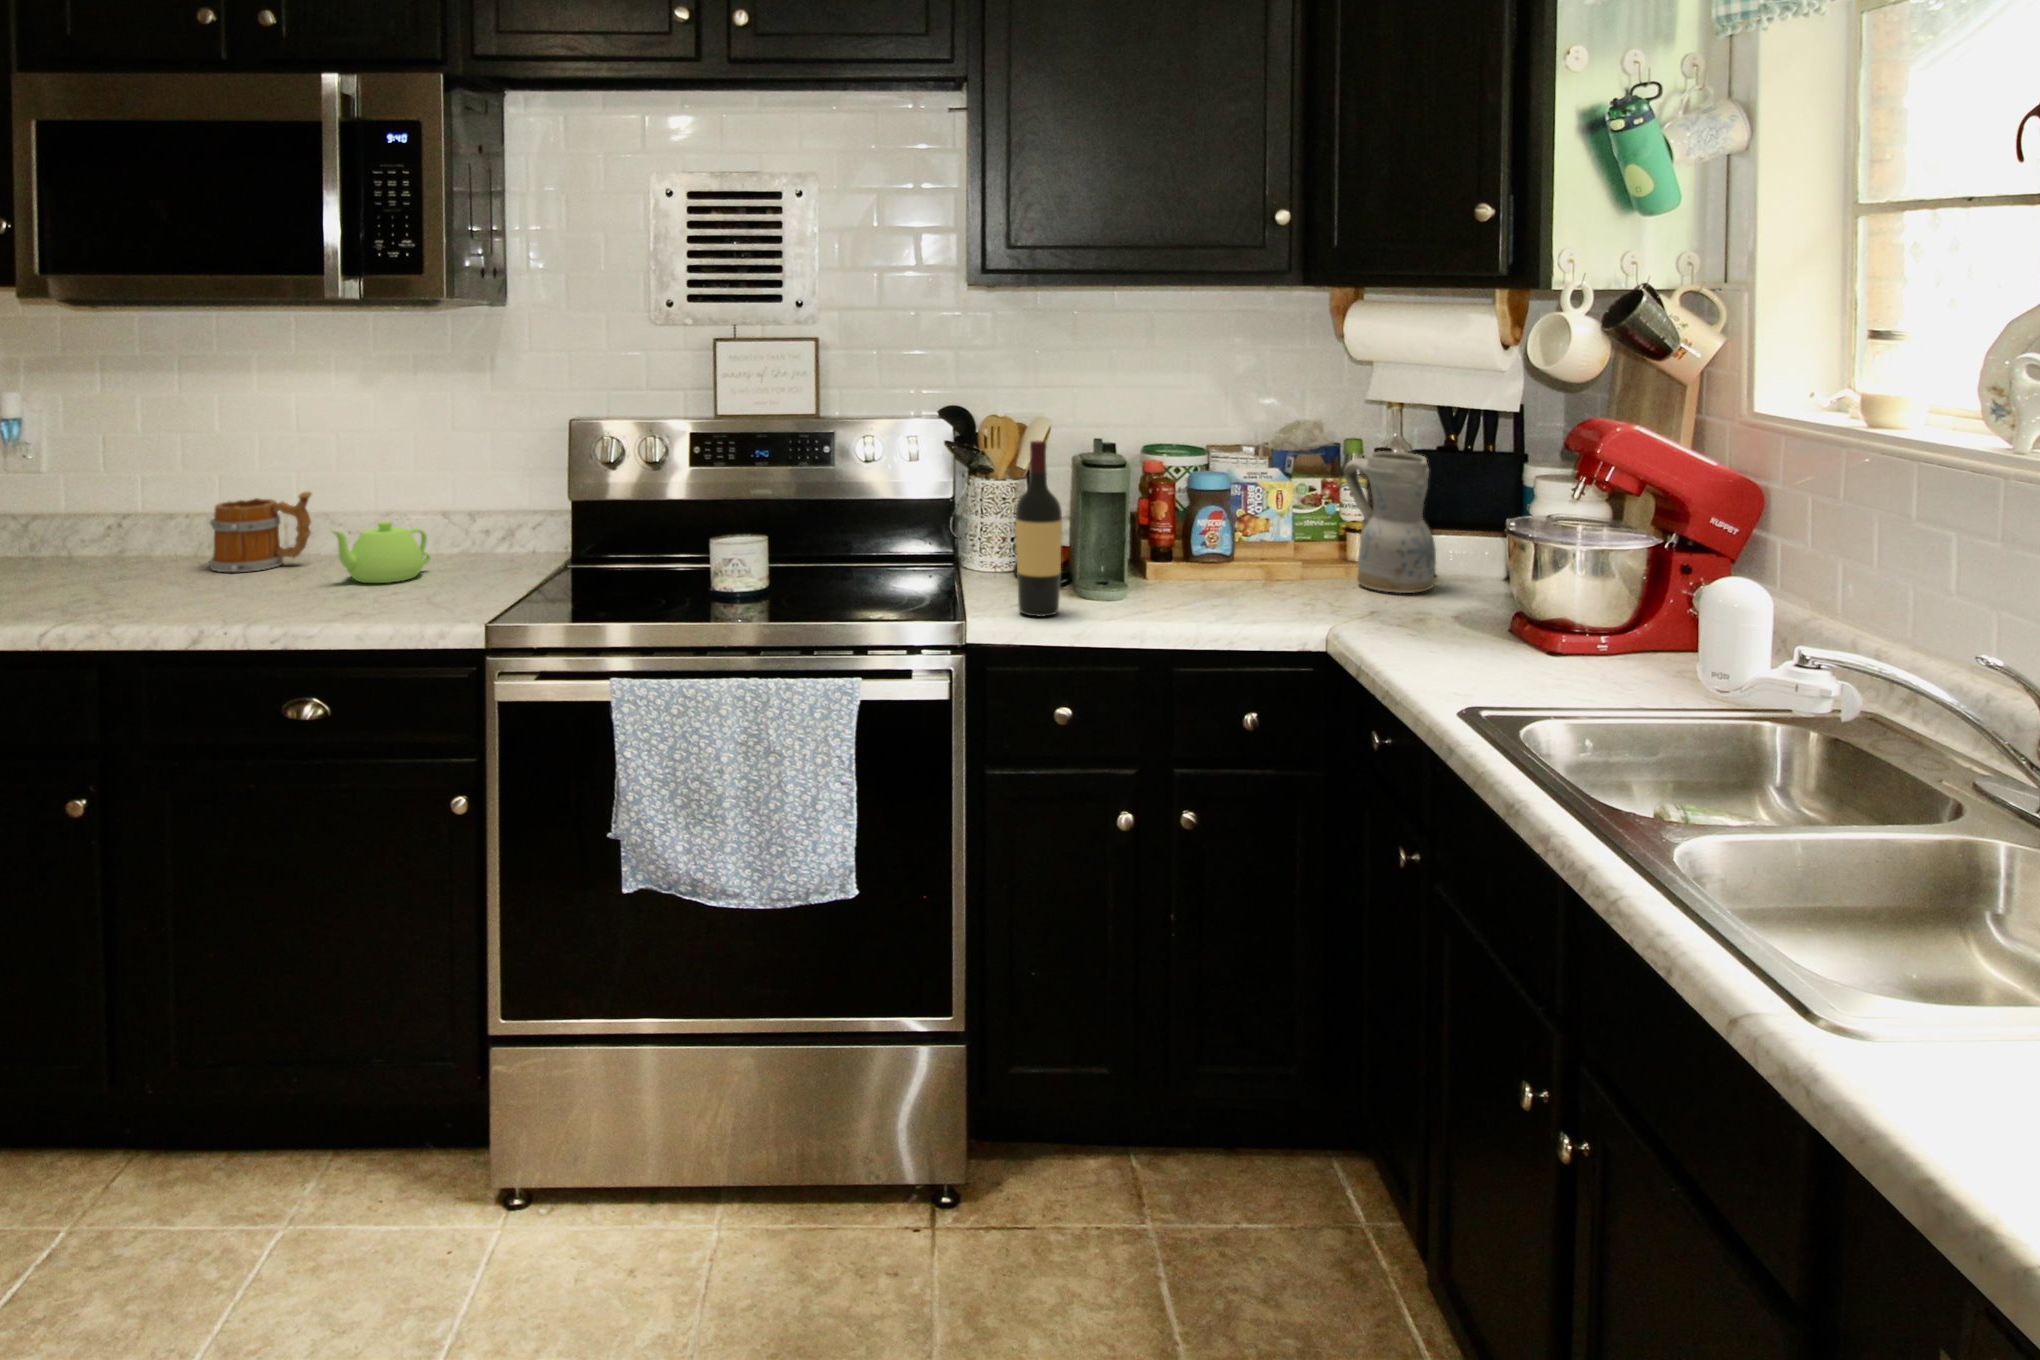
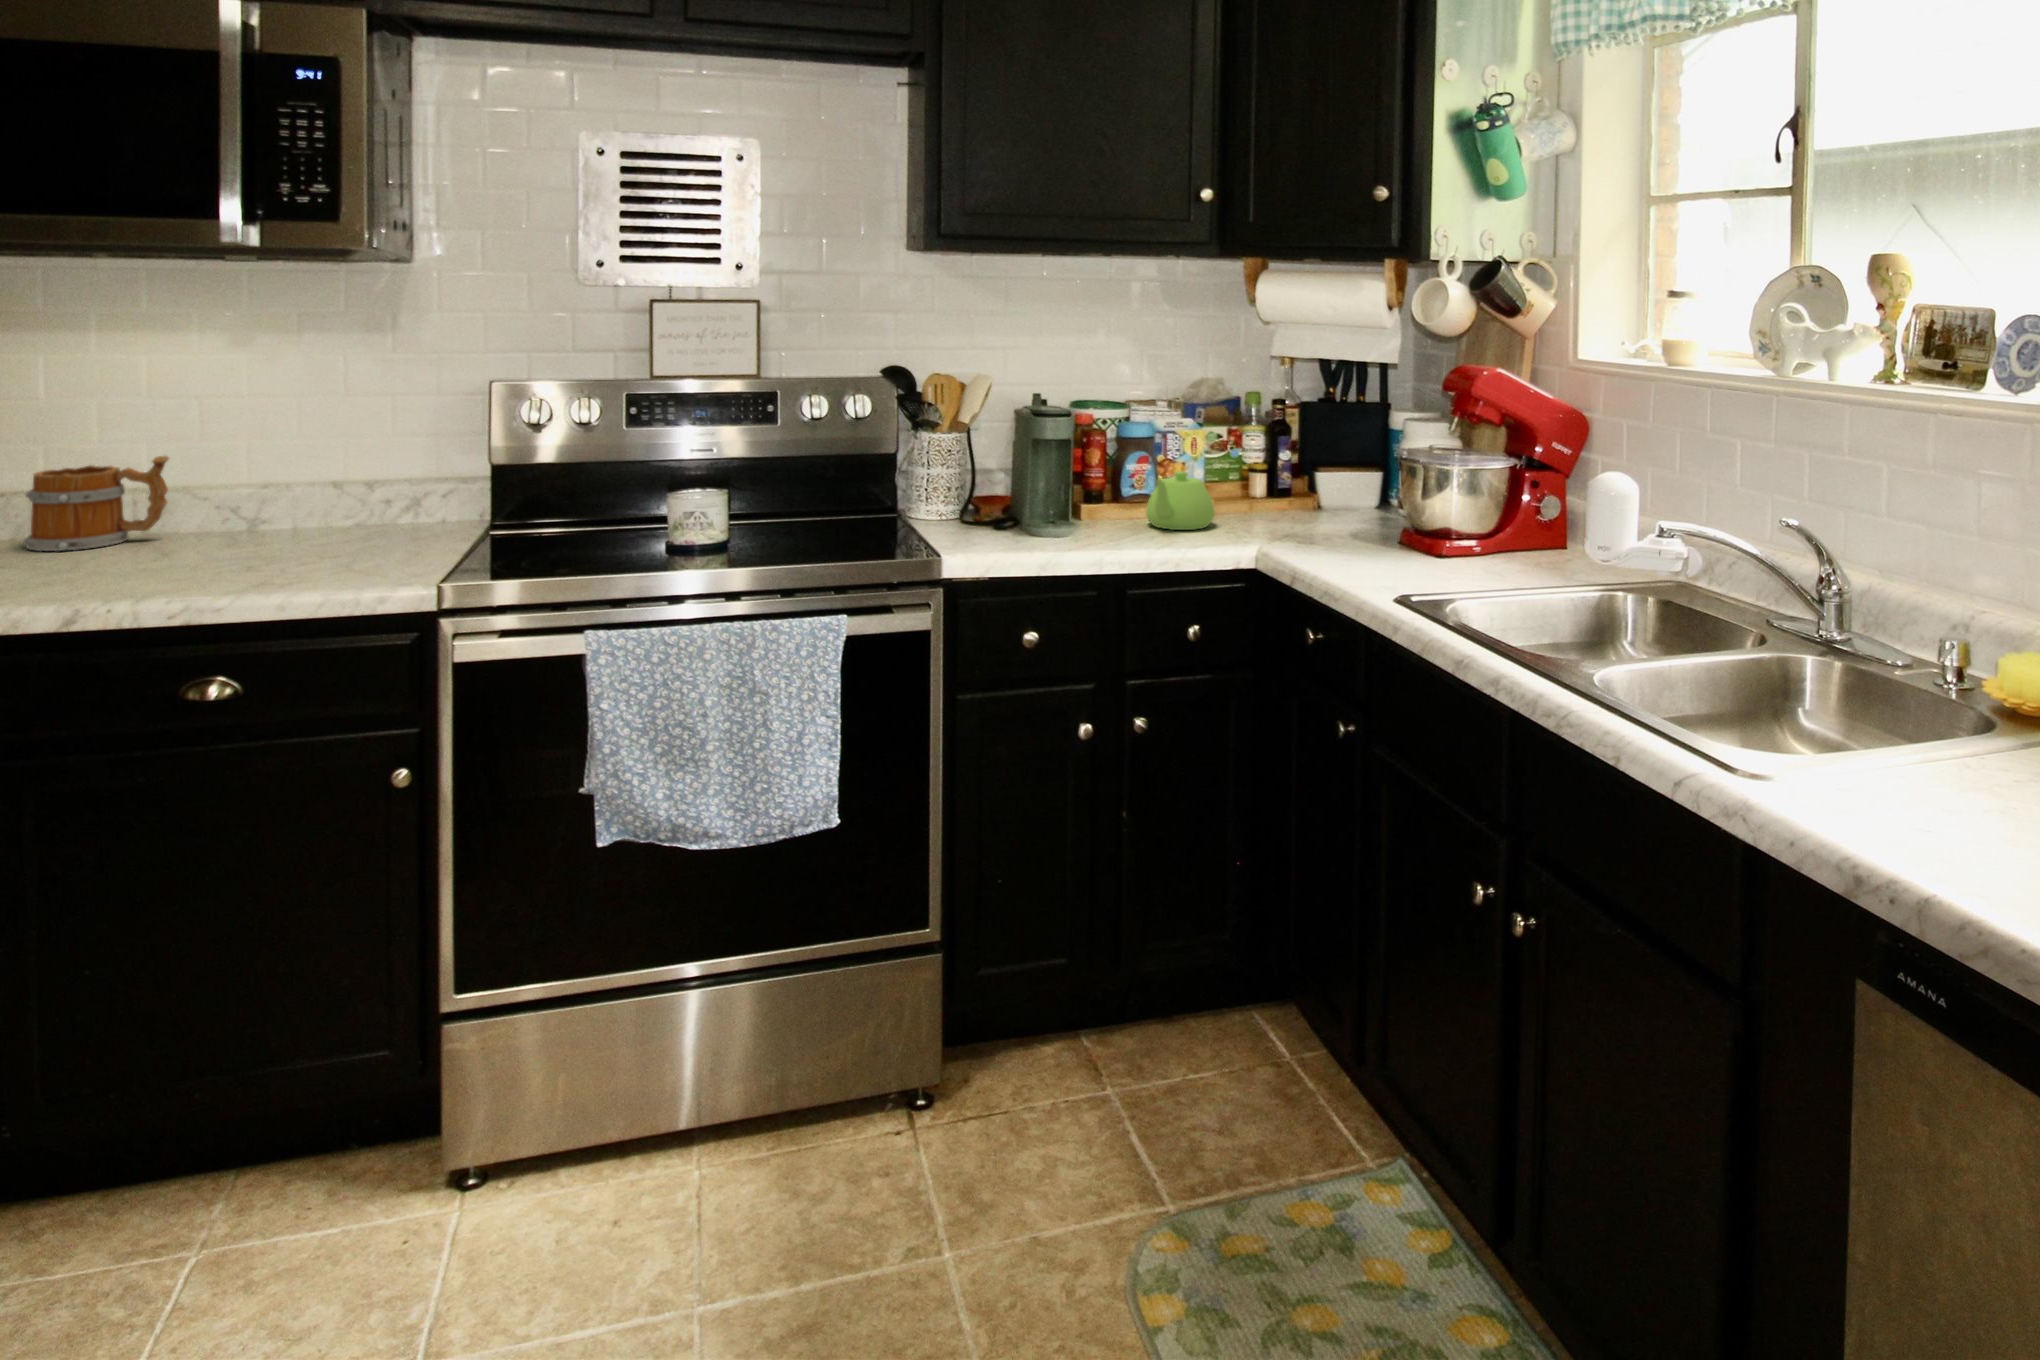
wine bottle: present [1016,441,1062,617] -> none [991,386,1034,549]
ceramic pitcher: present [1345,451,1436,593] -> none [1261,396,1334,515]
teapot: present [333,521,430,583] -> present [1146,471,1215,530]

